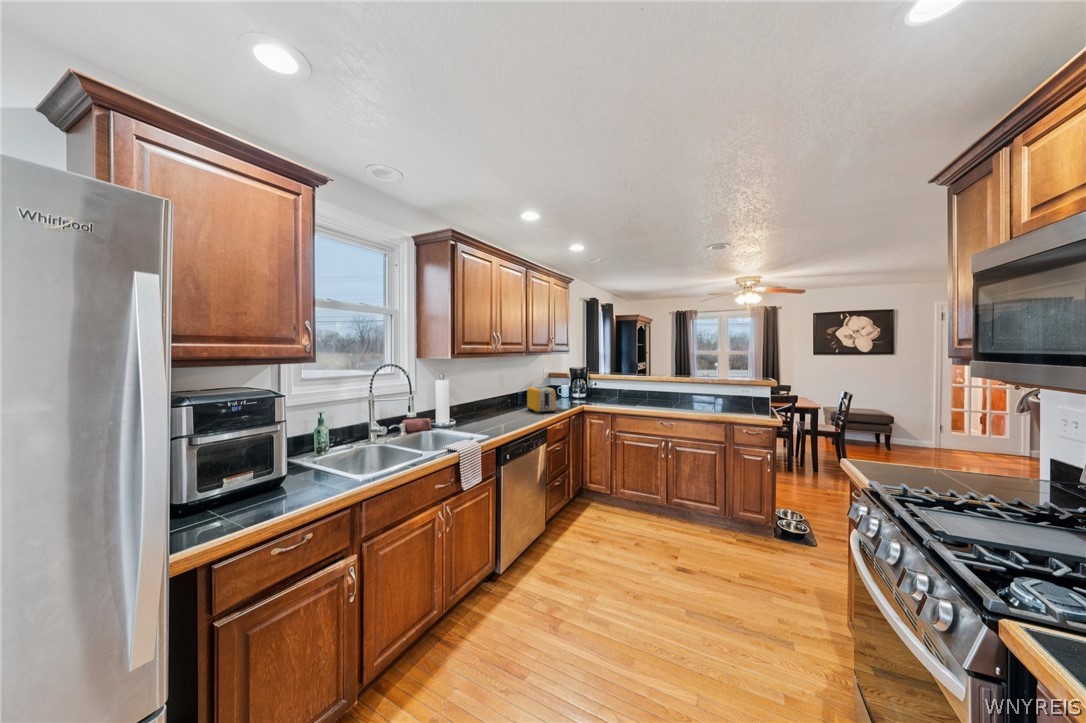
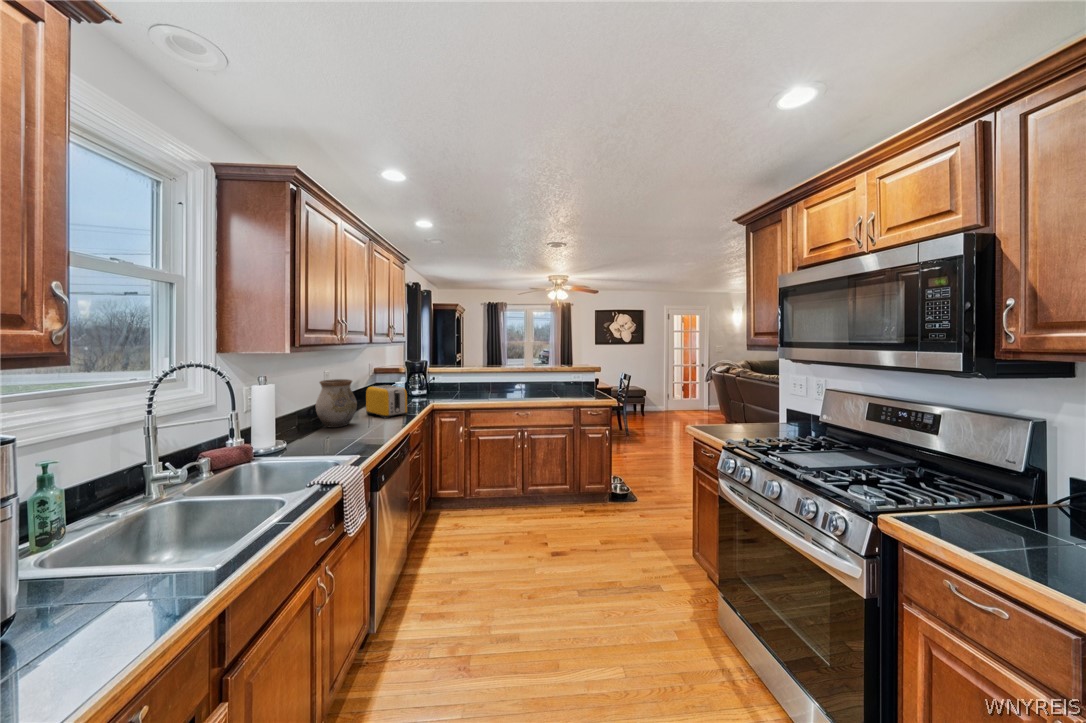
vase: none [486,379,514,416] -> present [315,379,357,428]

